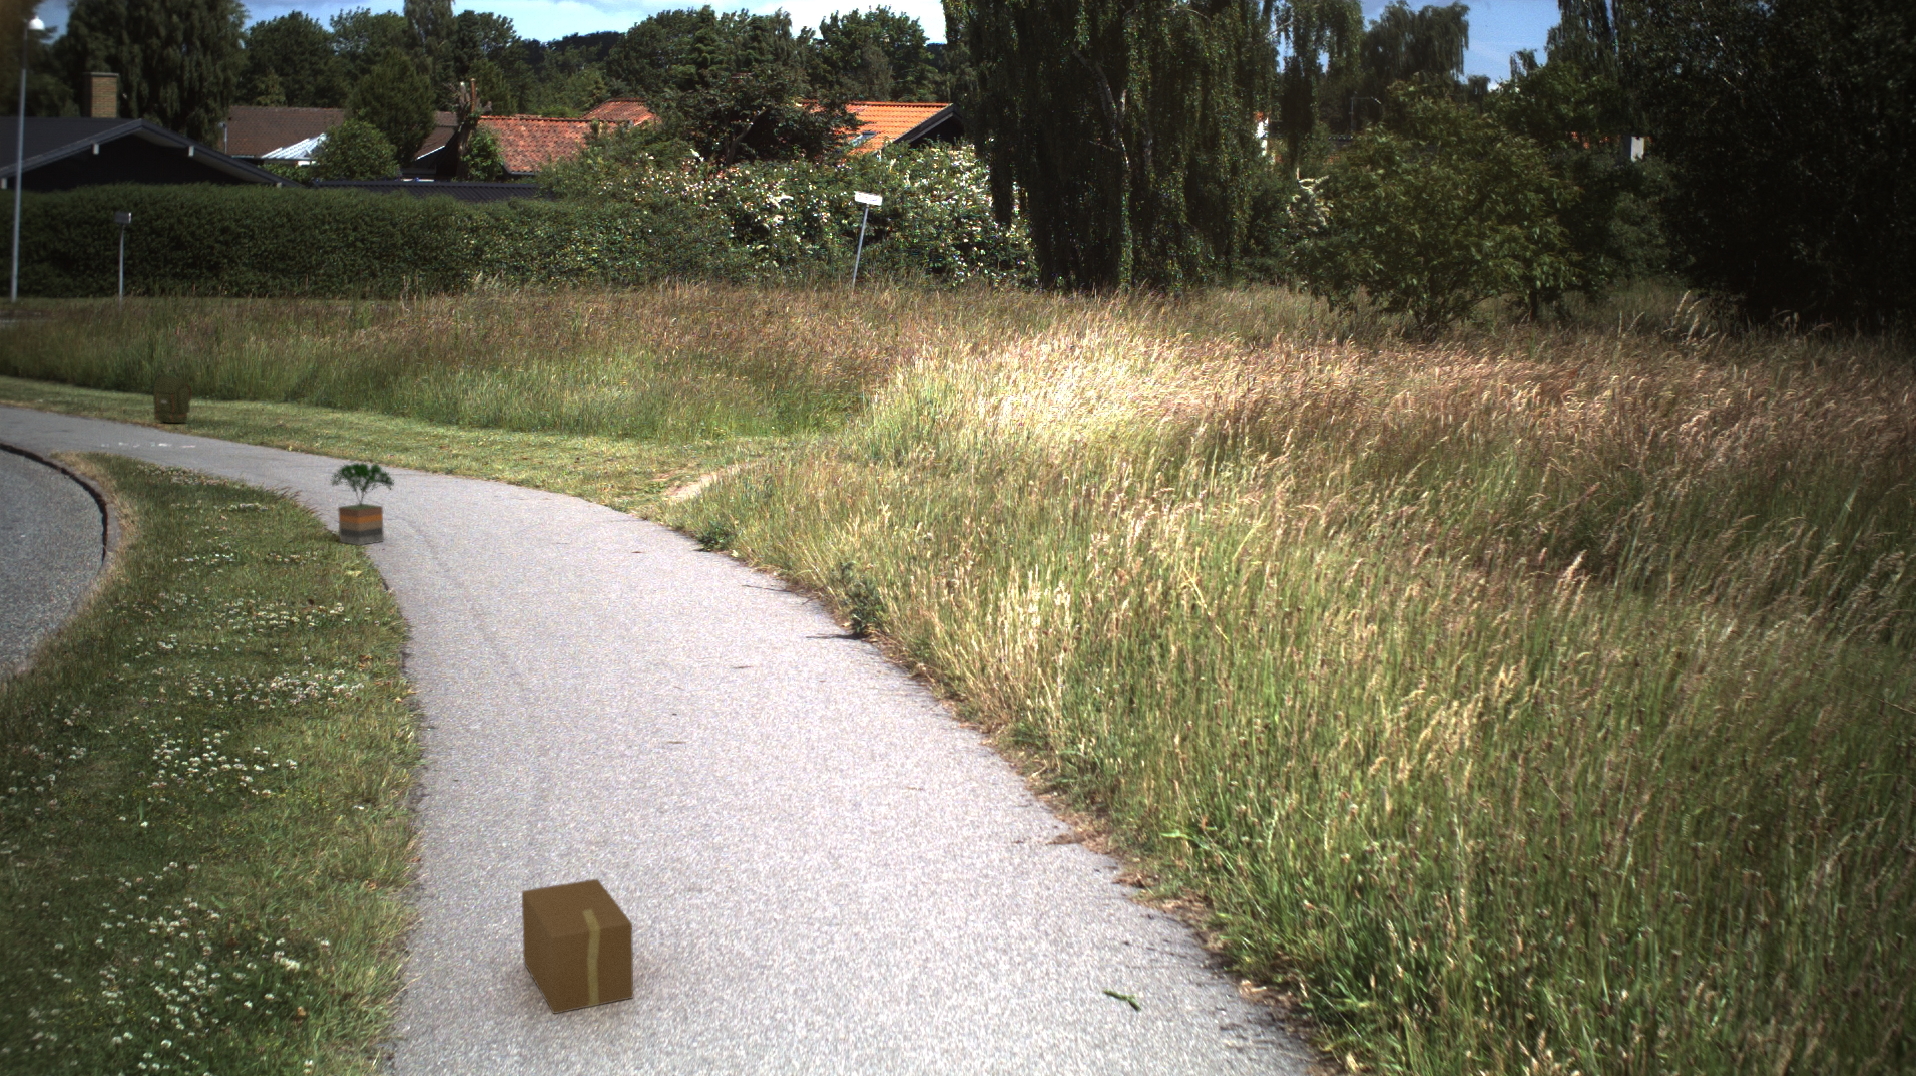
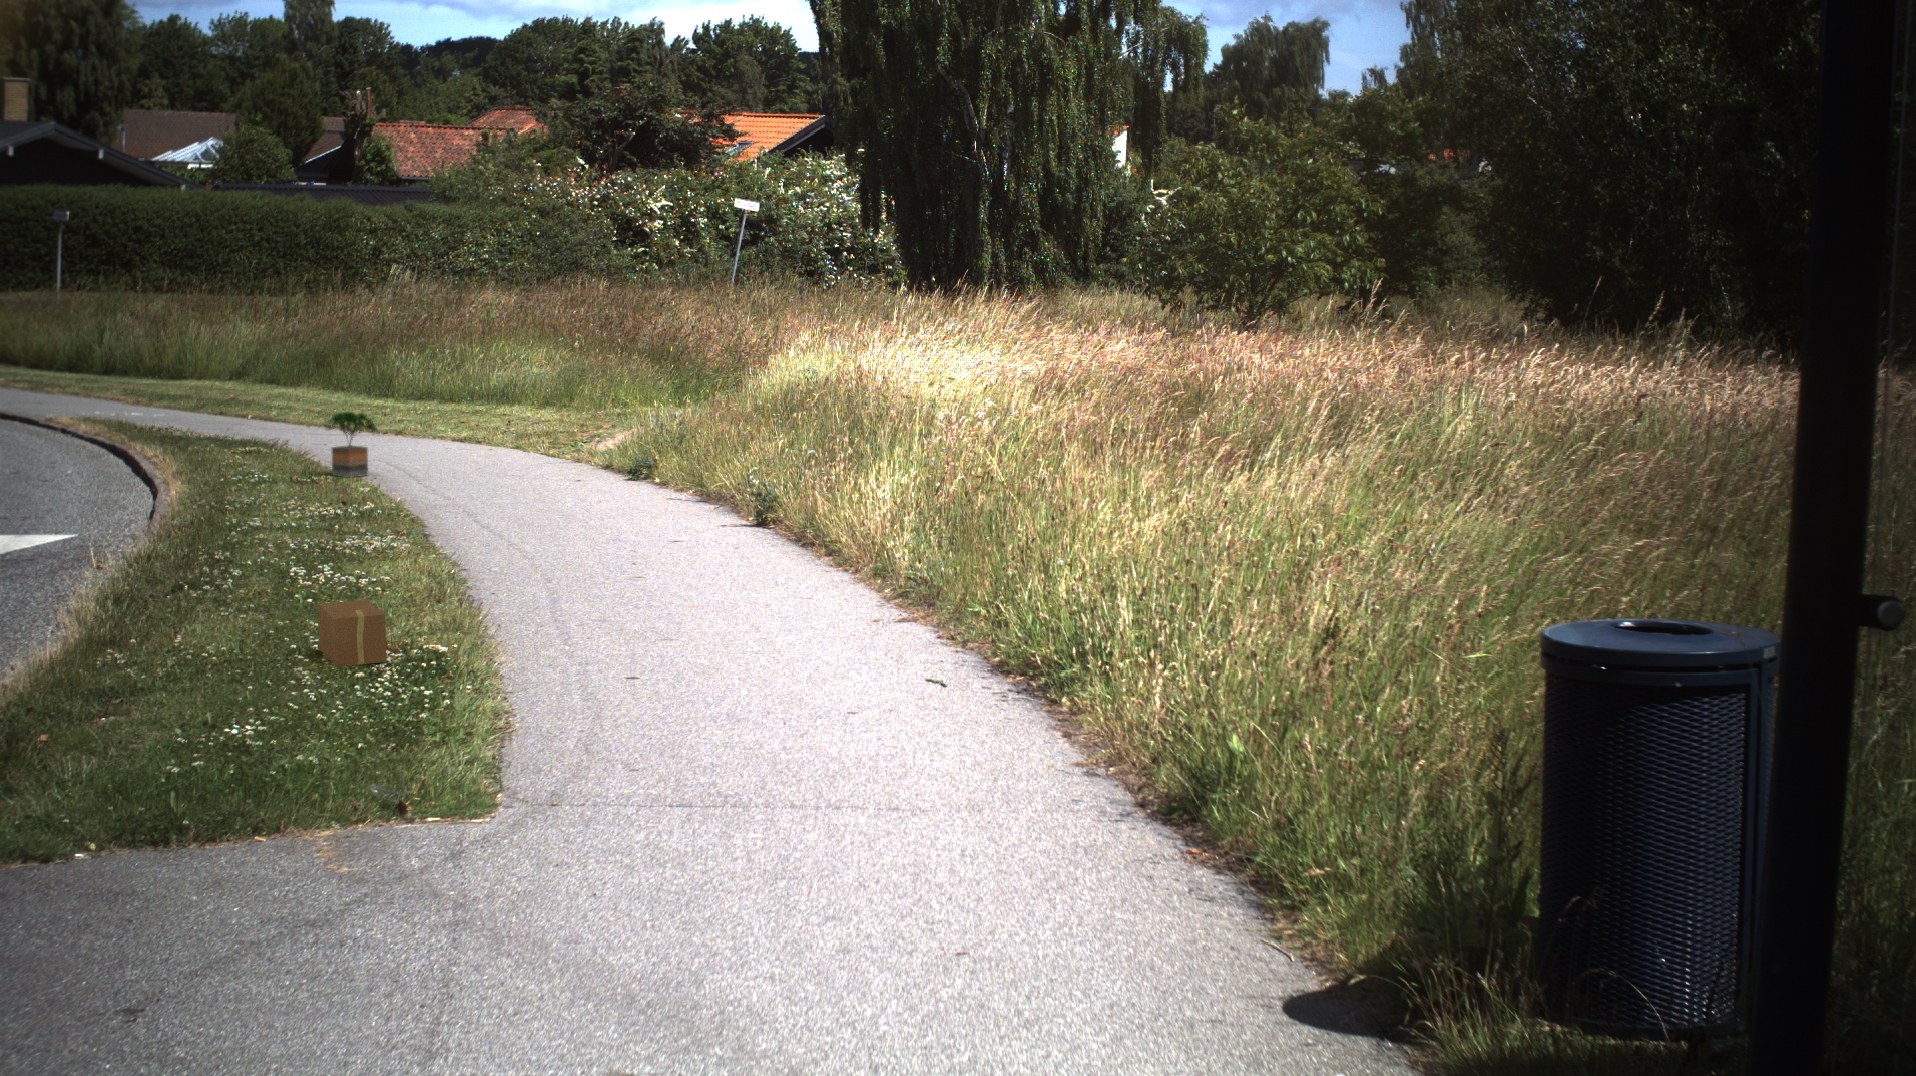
backpack: present [153,377,192,423] -> none [109,355,144,398]
cardboard box: present [522,879,633,1014] -> present [318,600,387,666]

